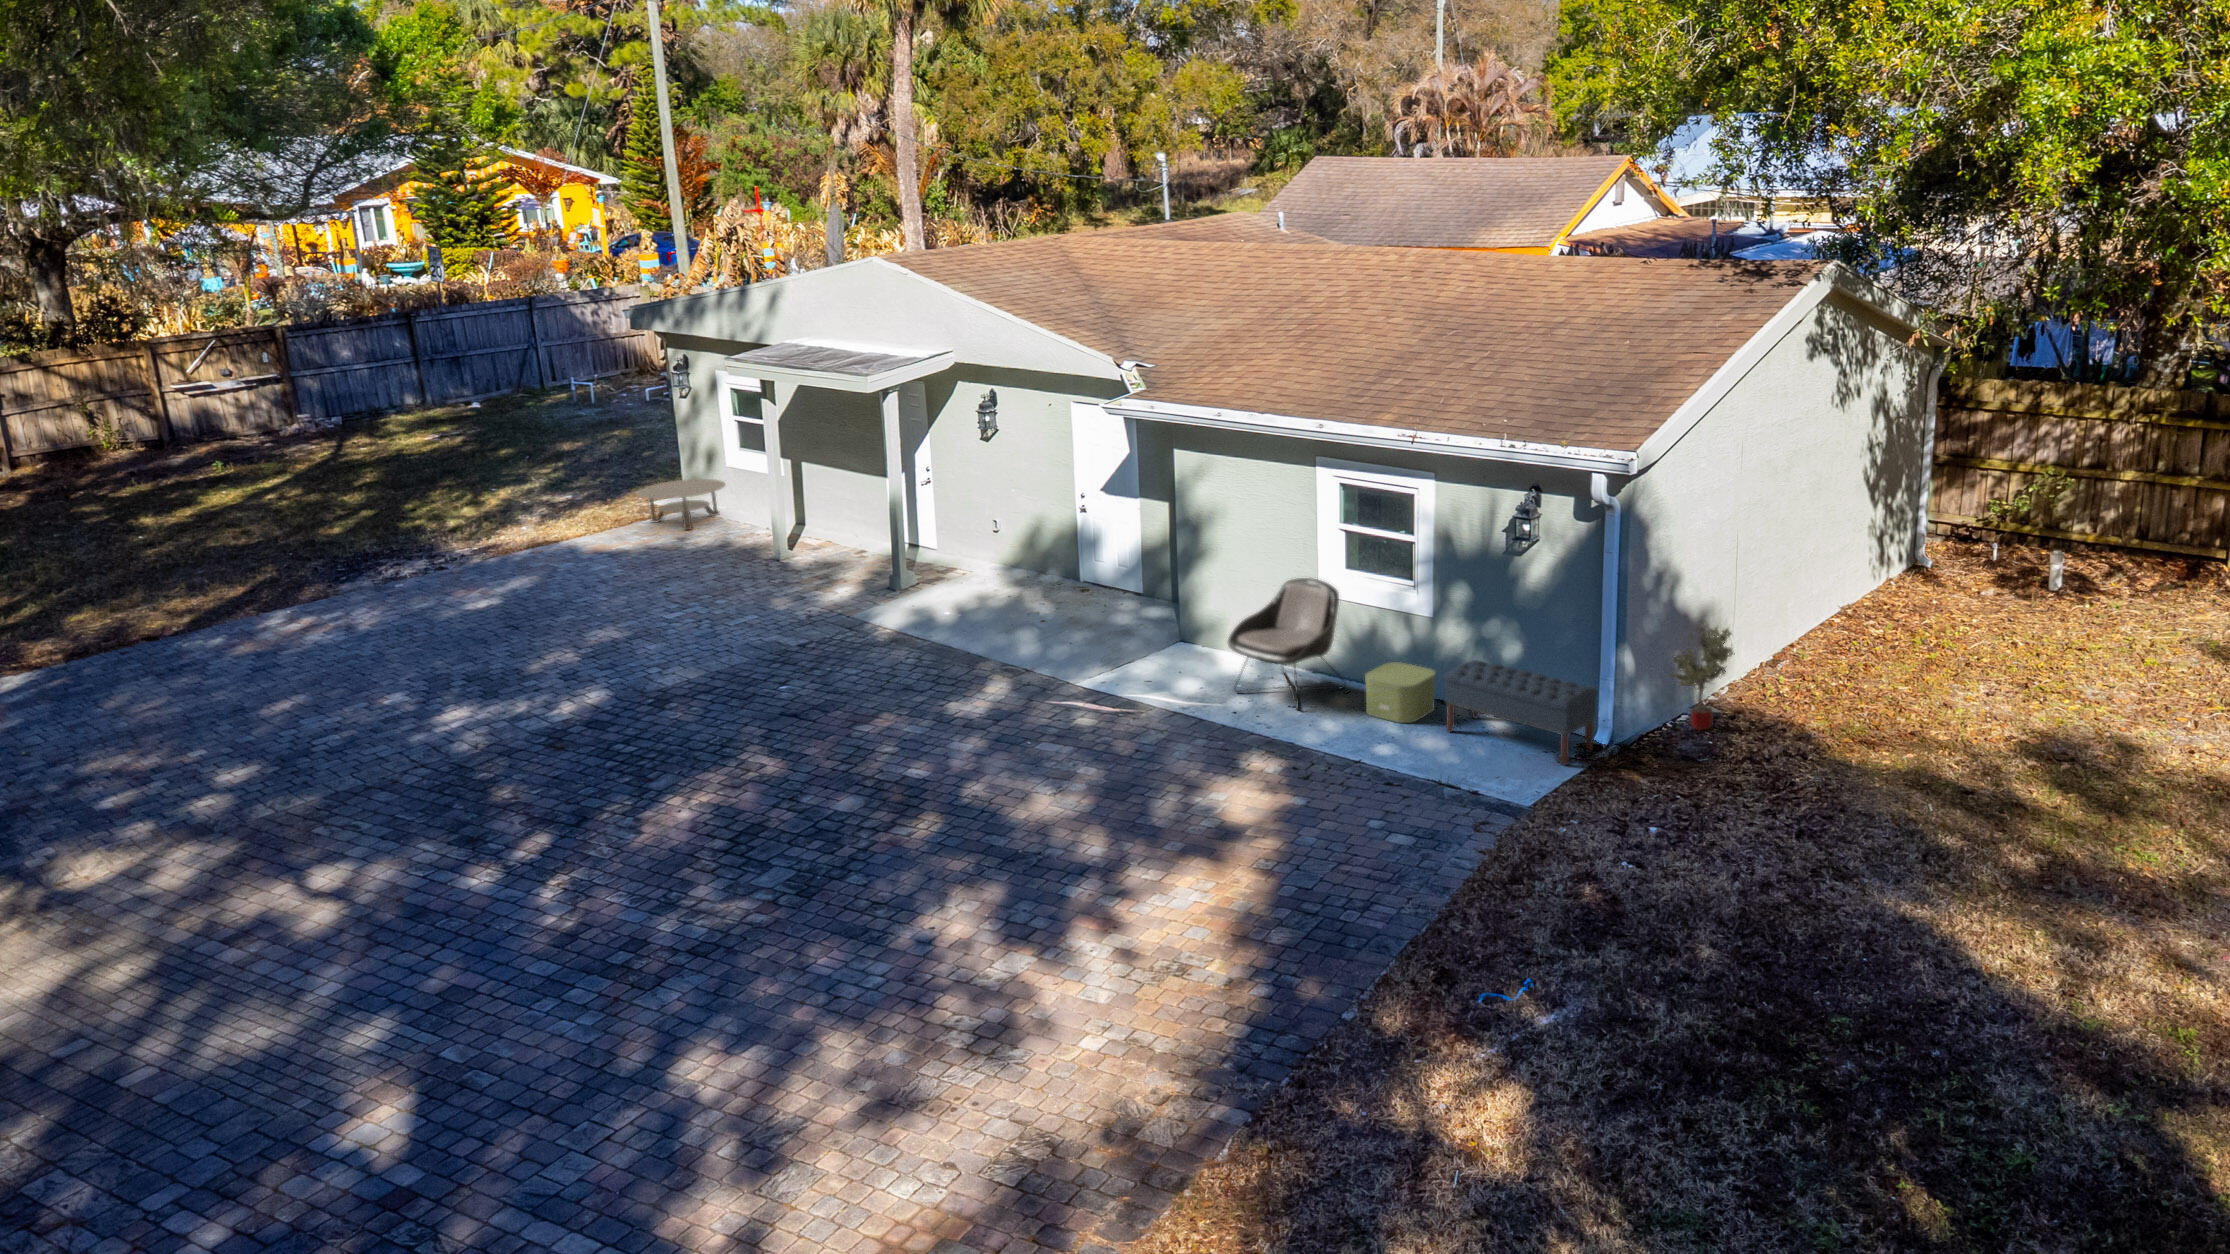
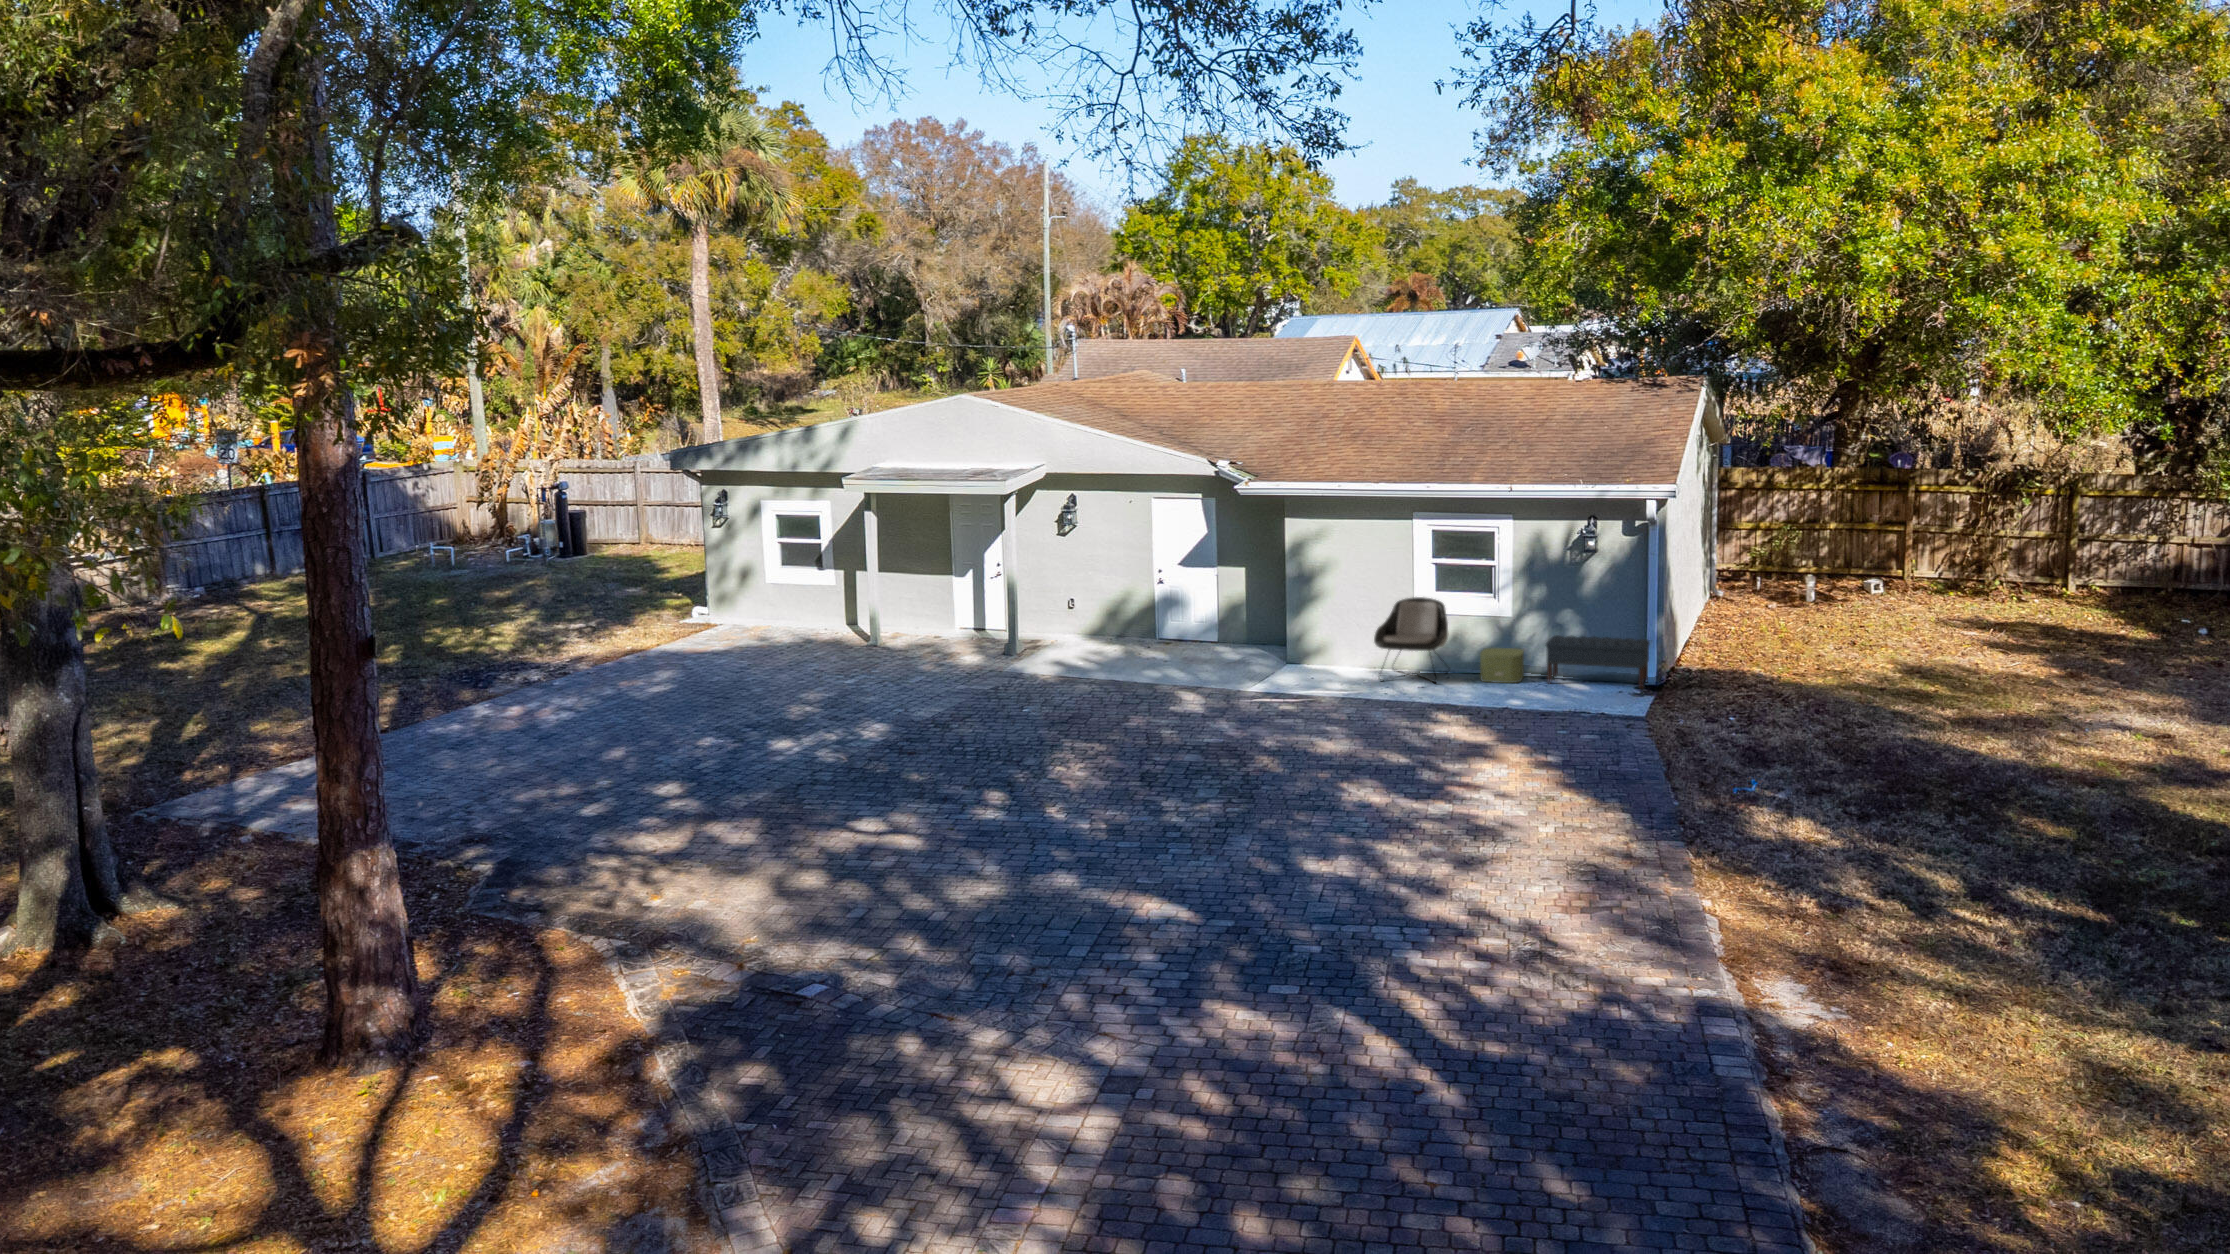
round table: present [638,479,725,530] -> none [686,602,764,643]
potted tree: present [1670,621,1735,730] -> none [1673,597,1712,669]

